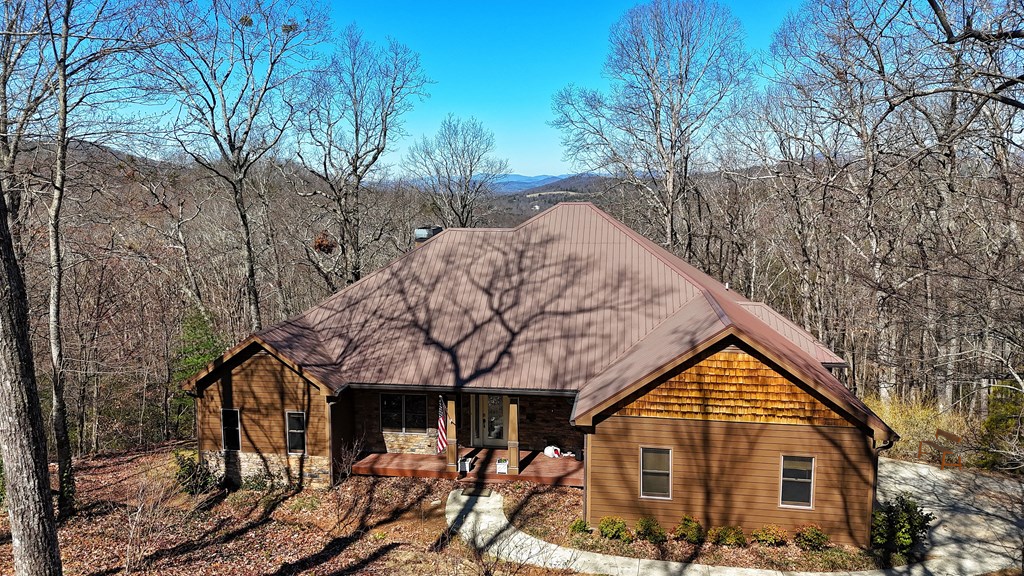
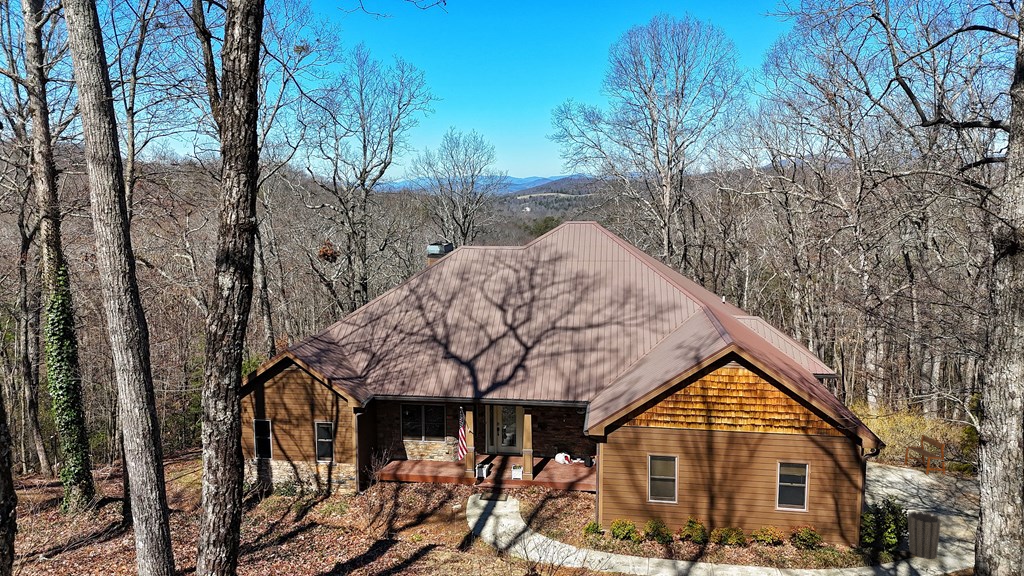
trash can: none [923,510,960,562] -> present [908,512,941,559]

